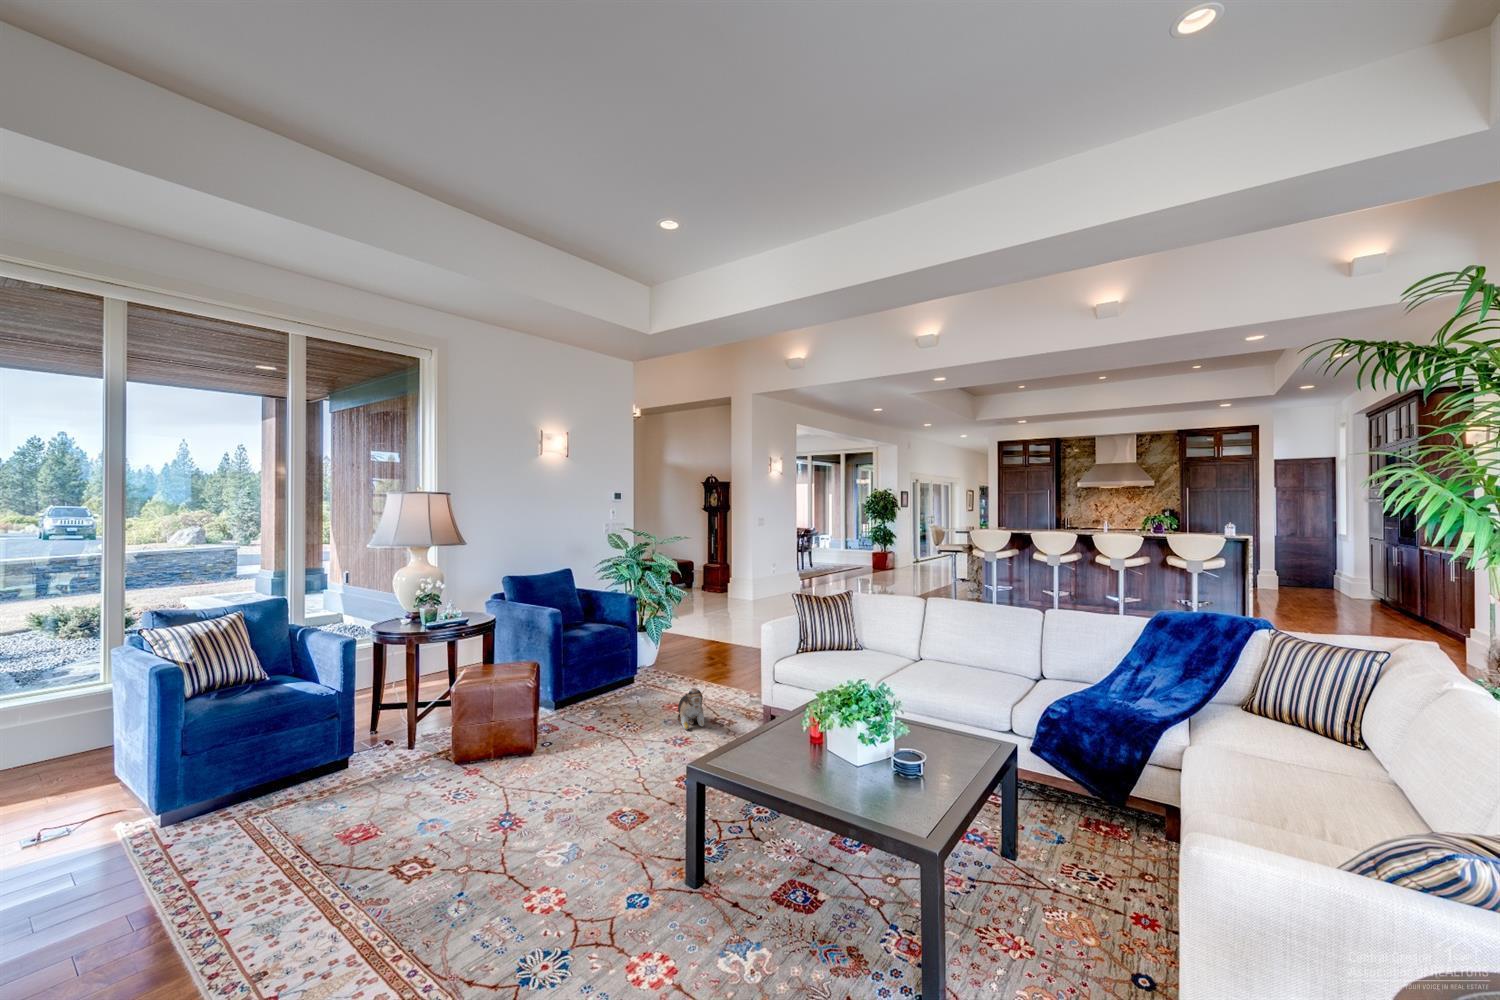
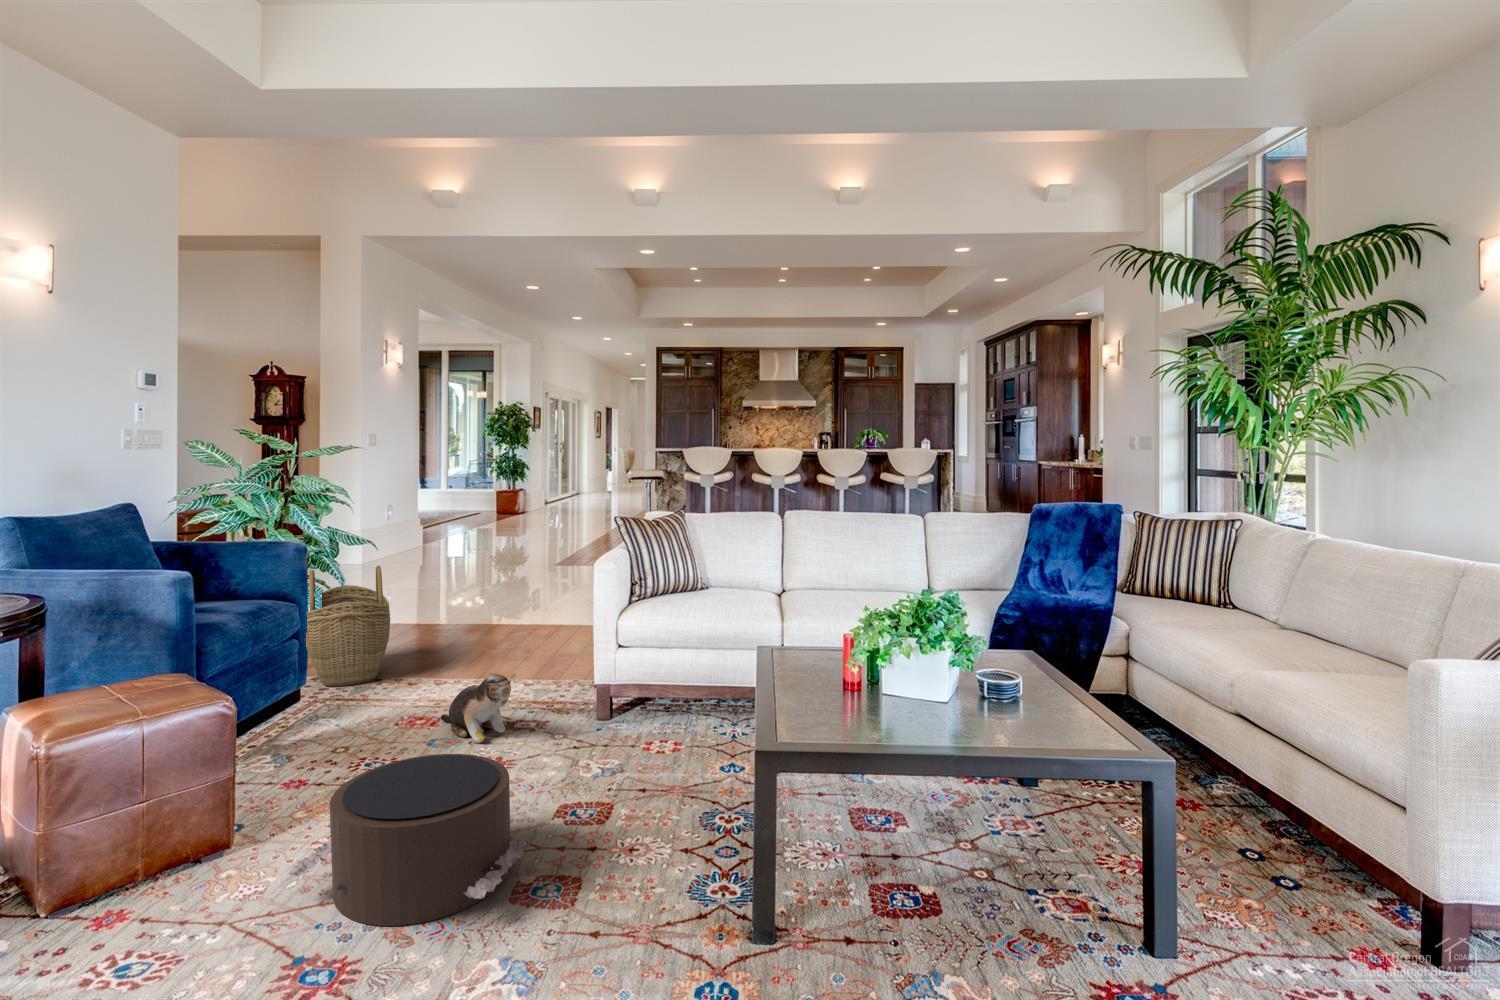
woven basket: none [642,611,691,682] -> present [306,566,390,687]
pouf: none [532,727,636,815] -> present [288,754,530,926]

